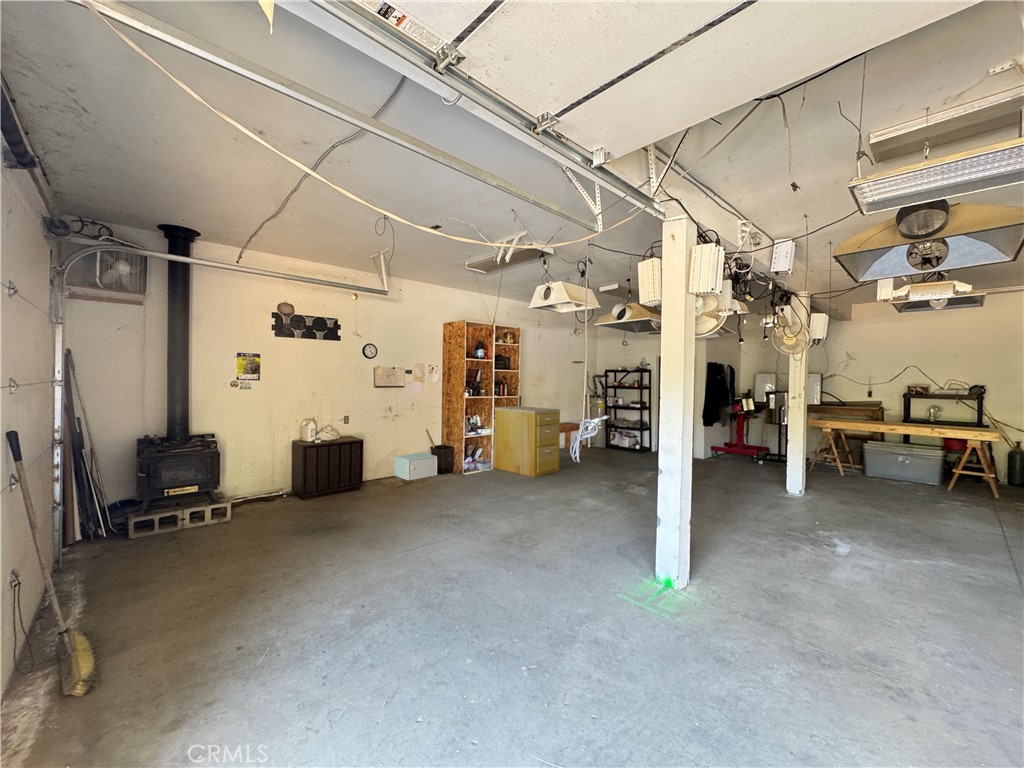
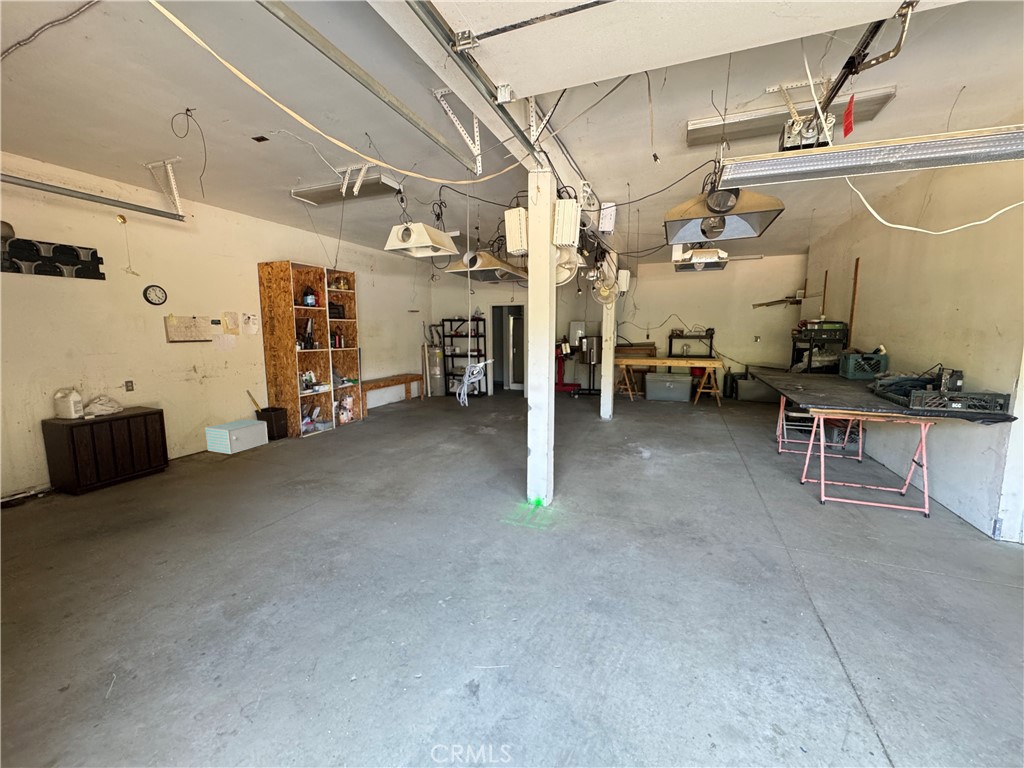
filing cabinet: present [492,406,560,477] -> none [331,359,410,431]

